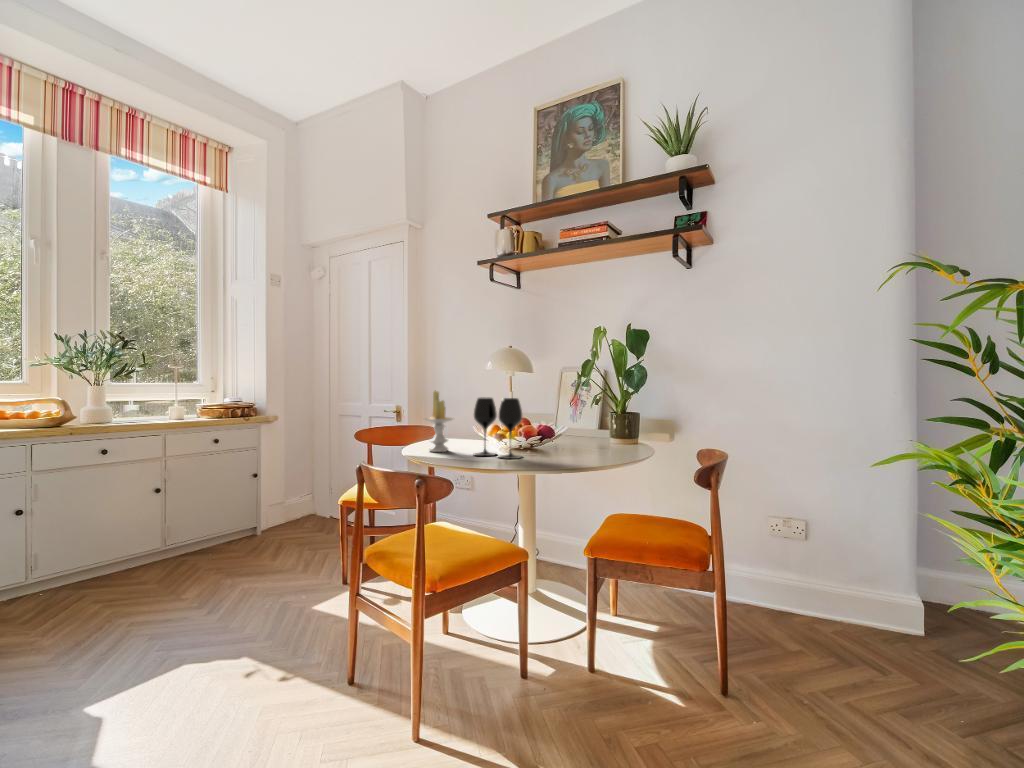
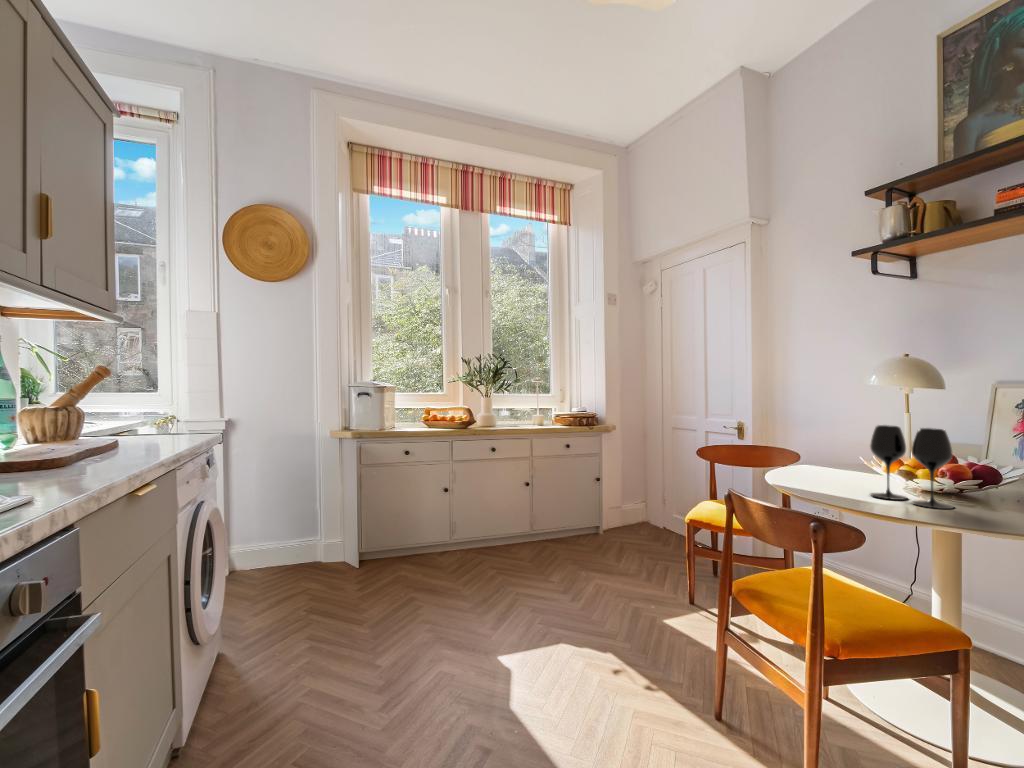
candle: present [425,390,453,452] -> none [796,414,837,486]

